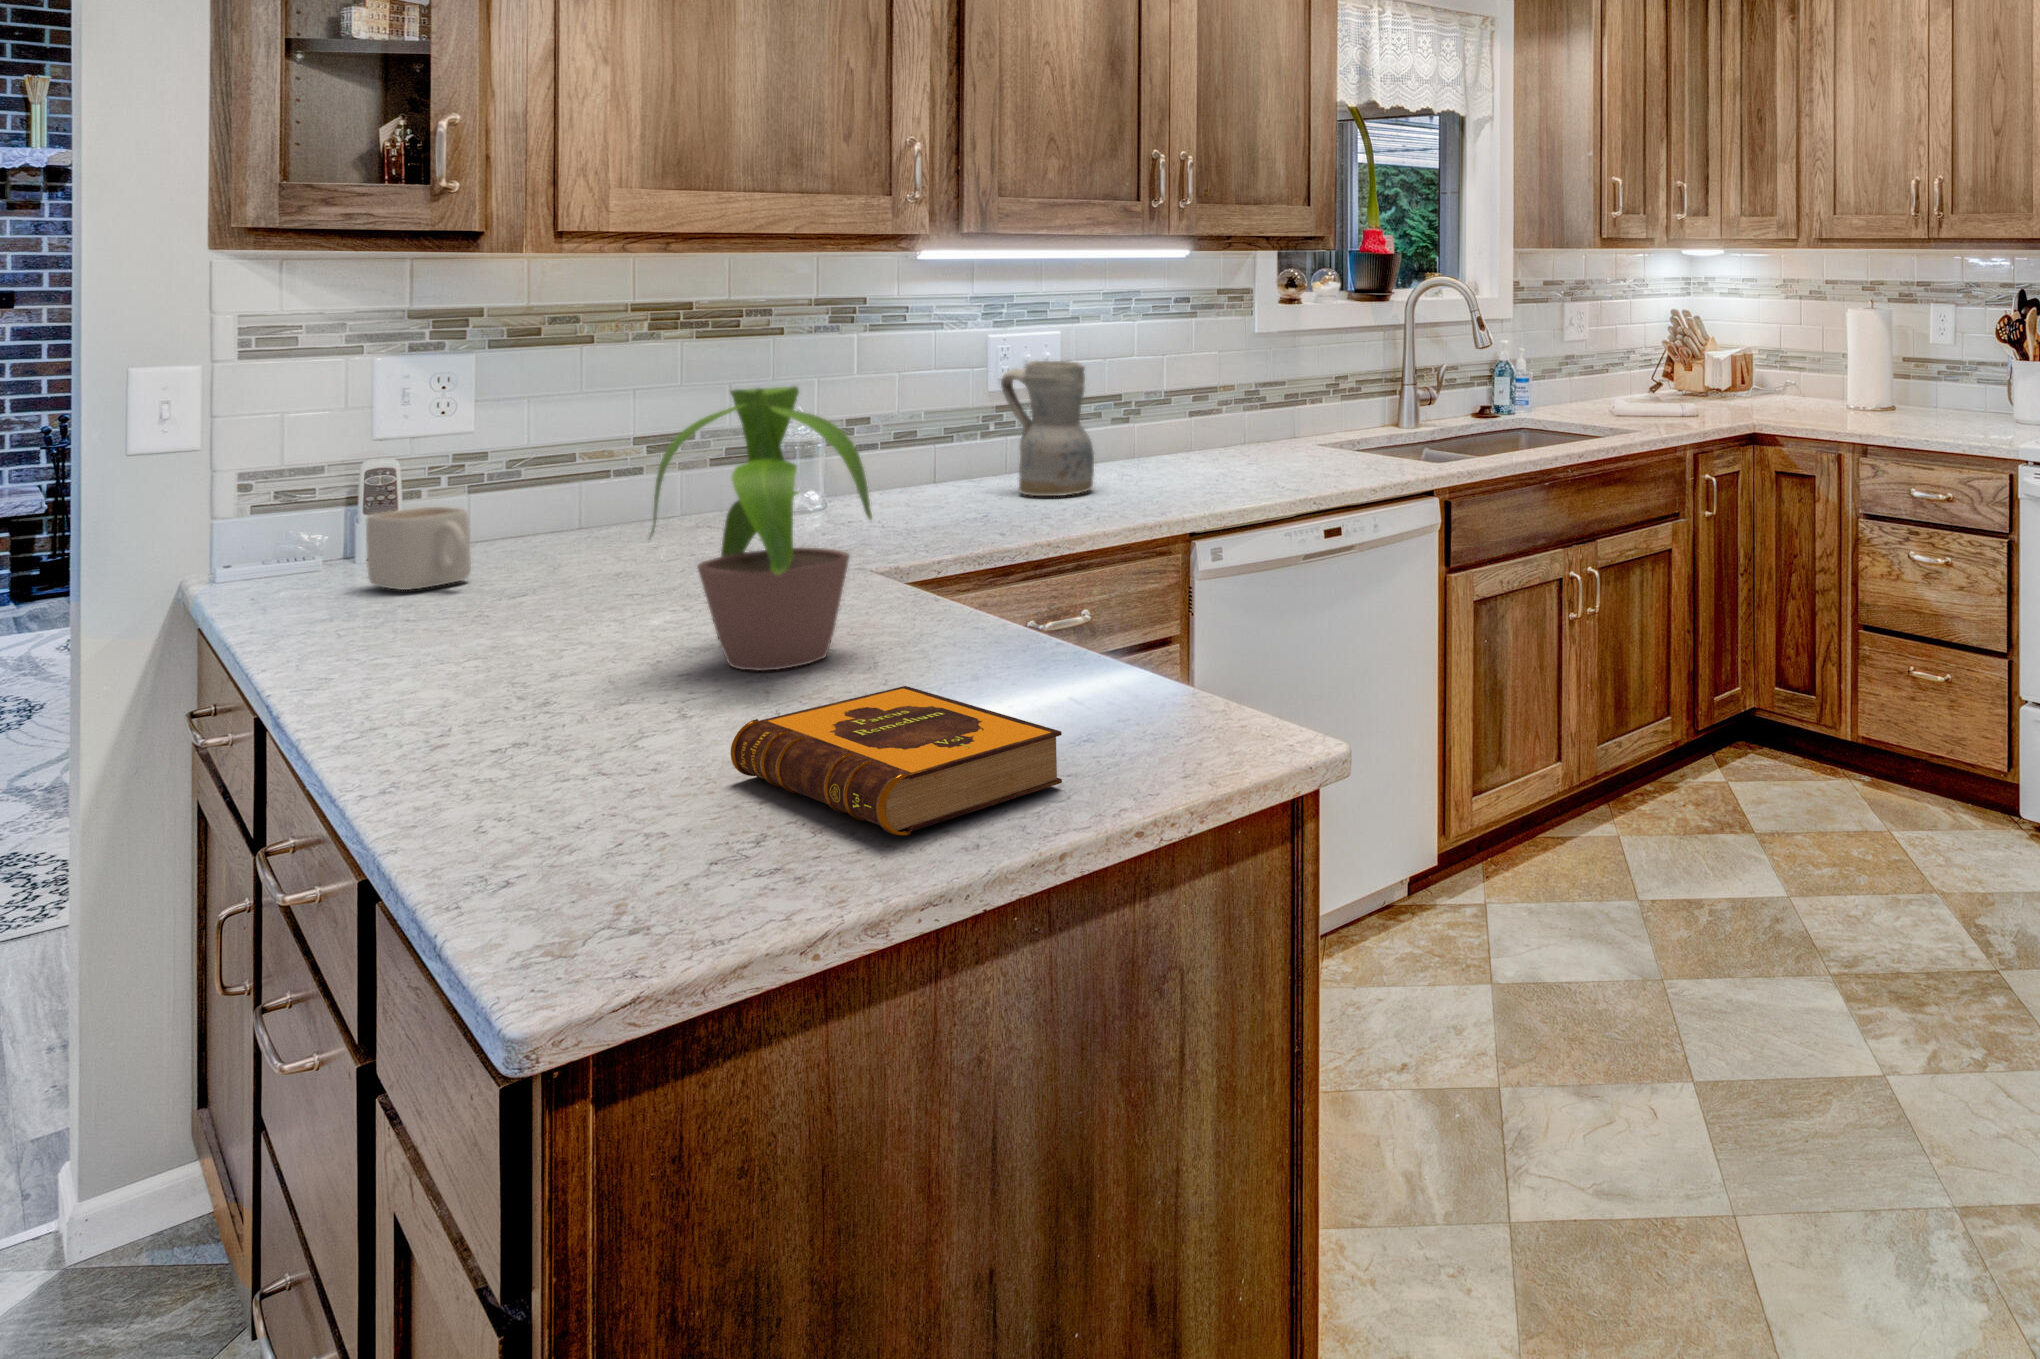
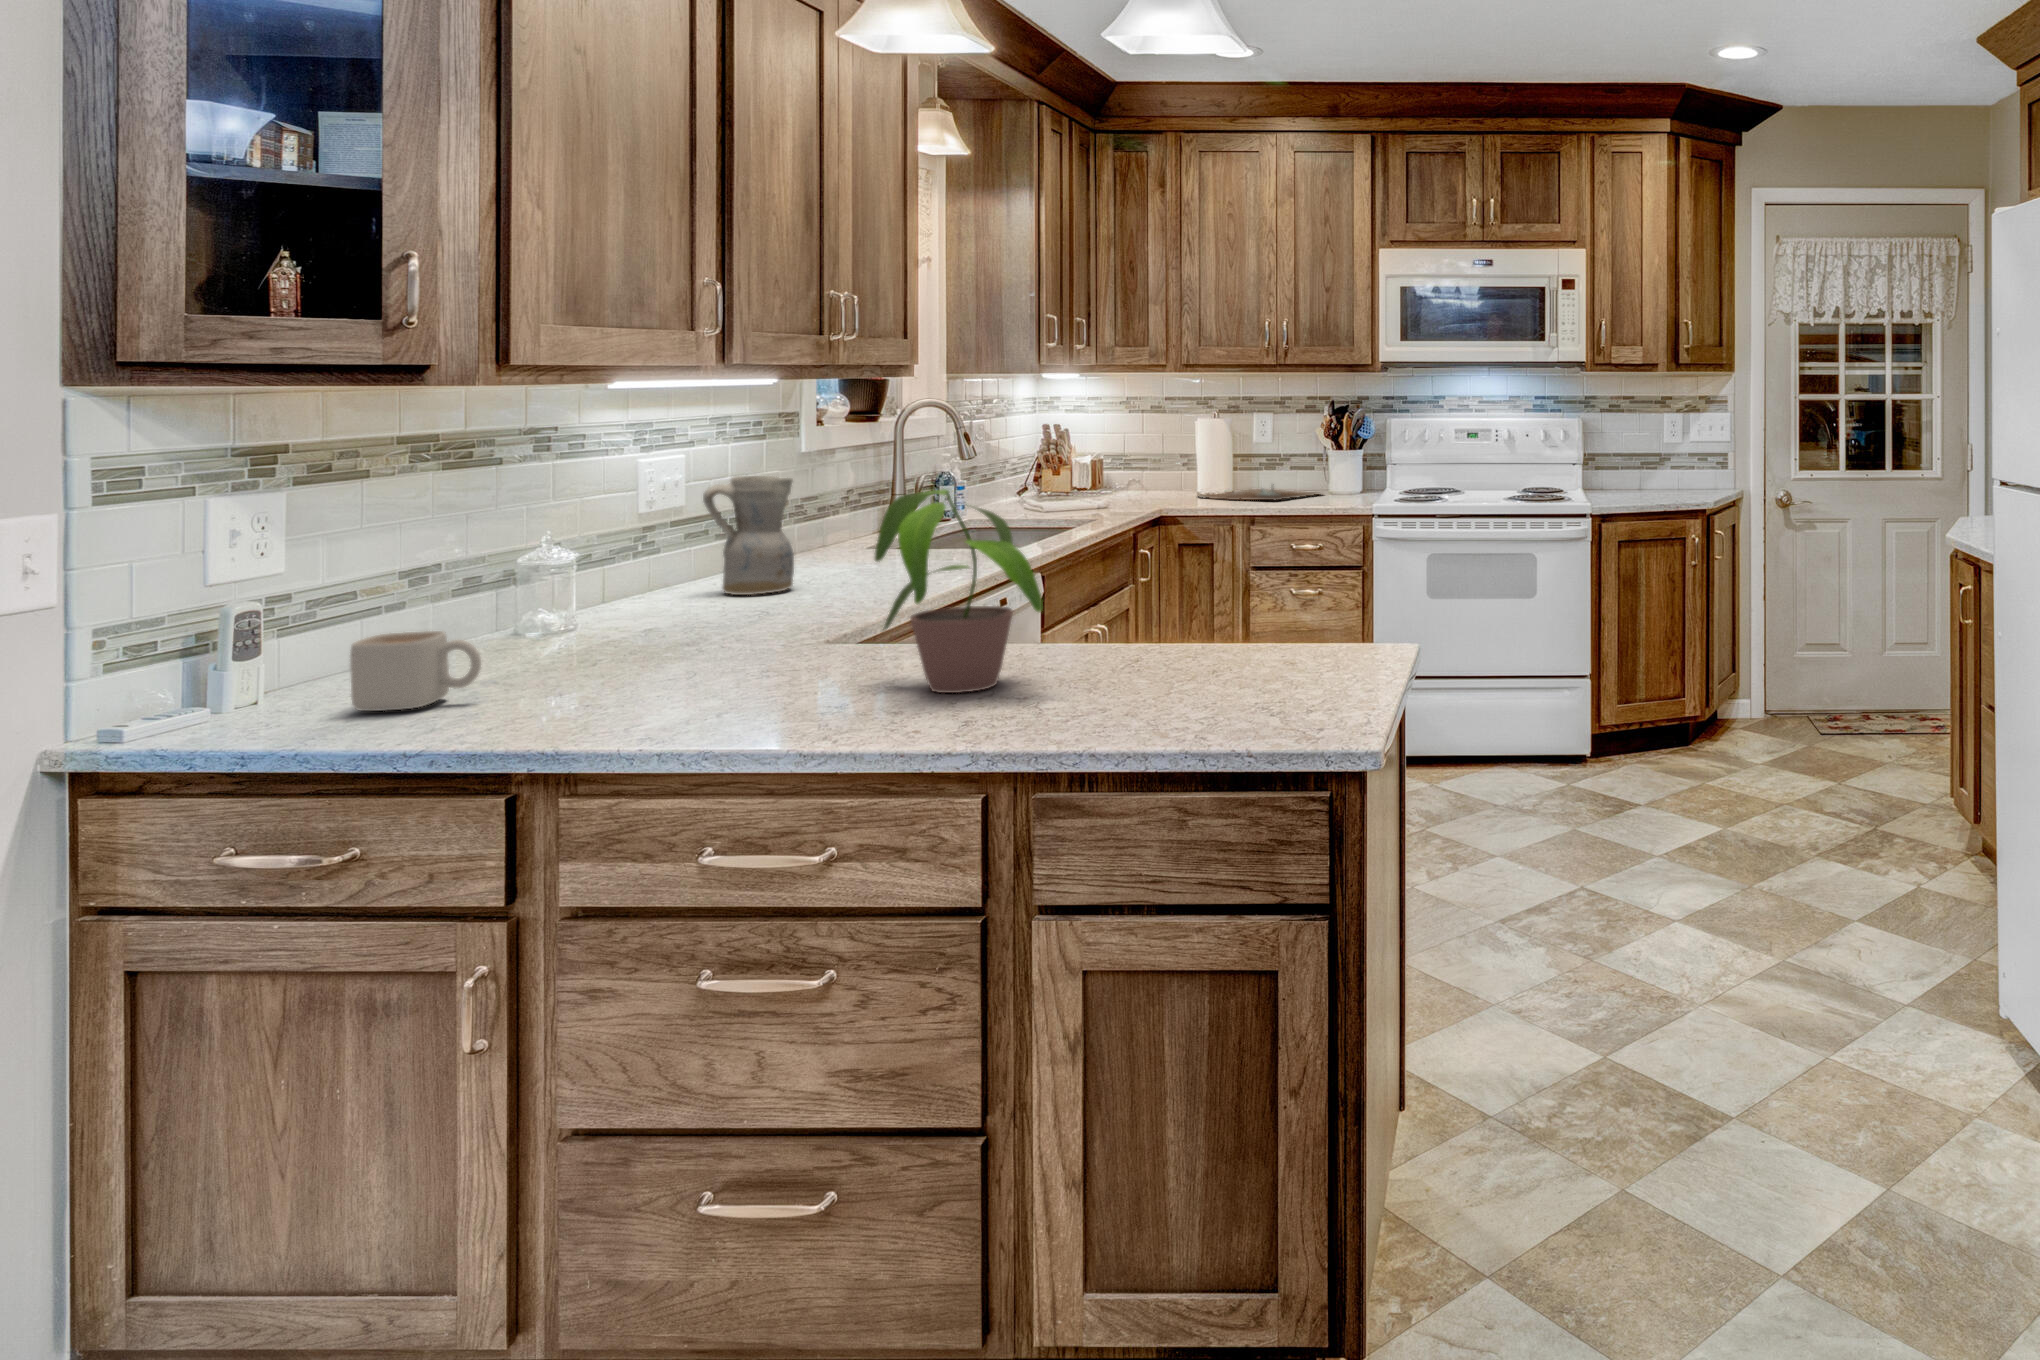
cutting board: none [1821,405,1997,428] -> present [1197,487,1317,500]
hardback book: present [730,686,1062,835] -> none [1166,661,1345,718]

